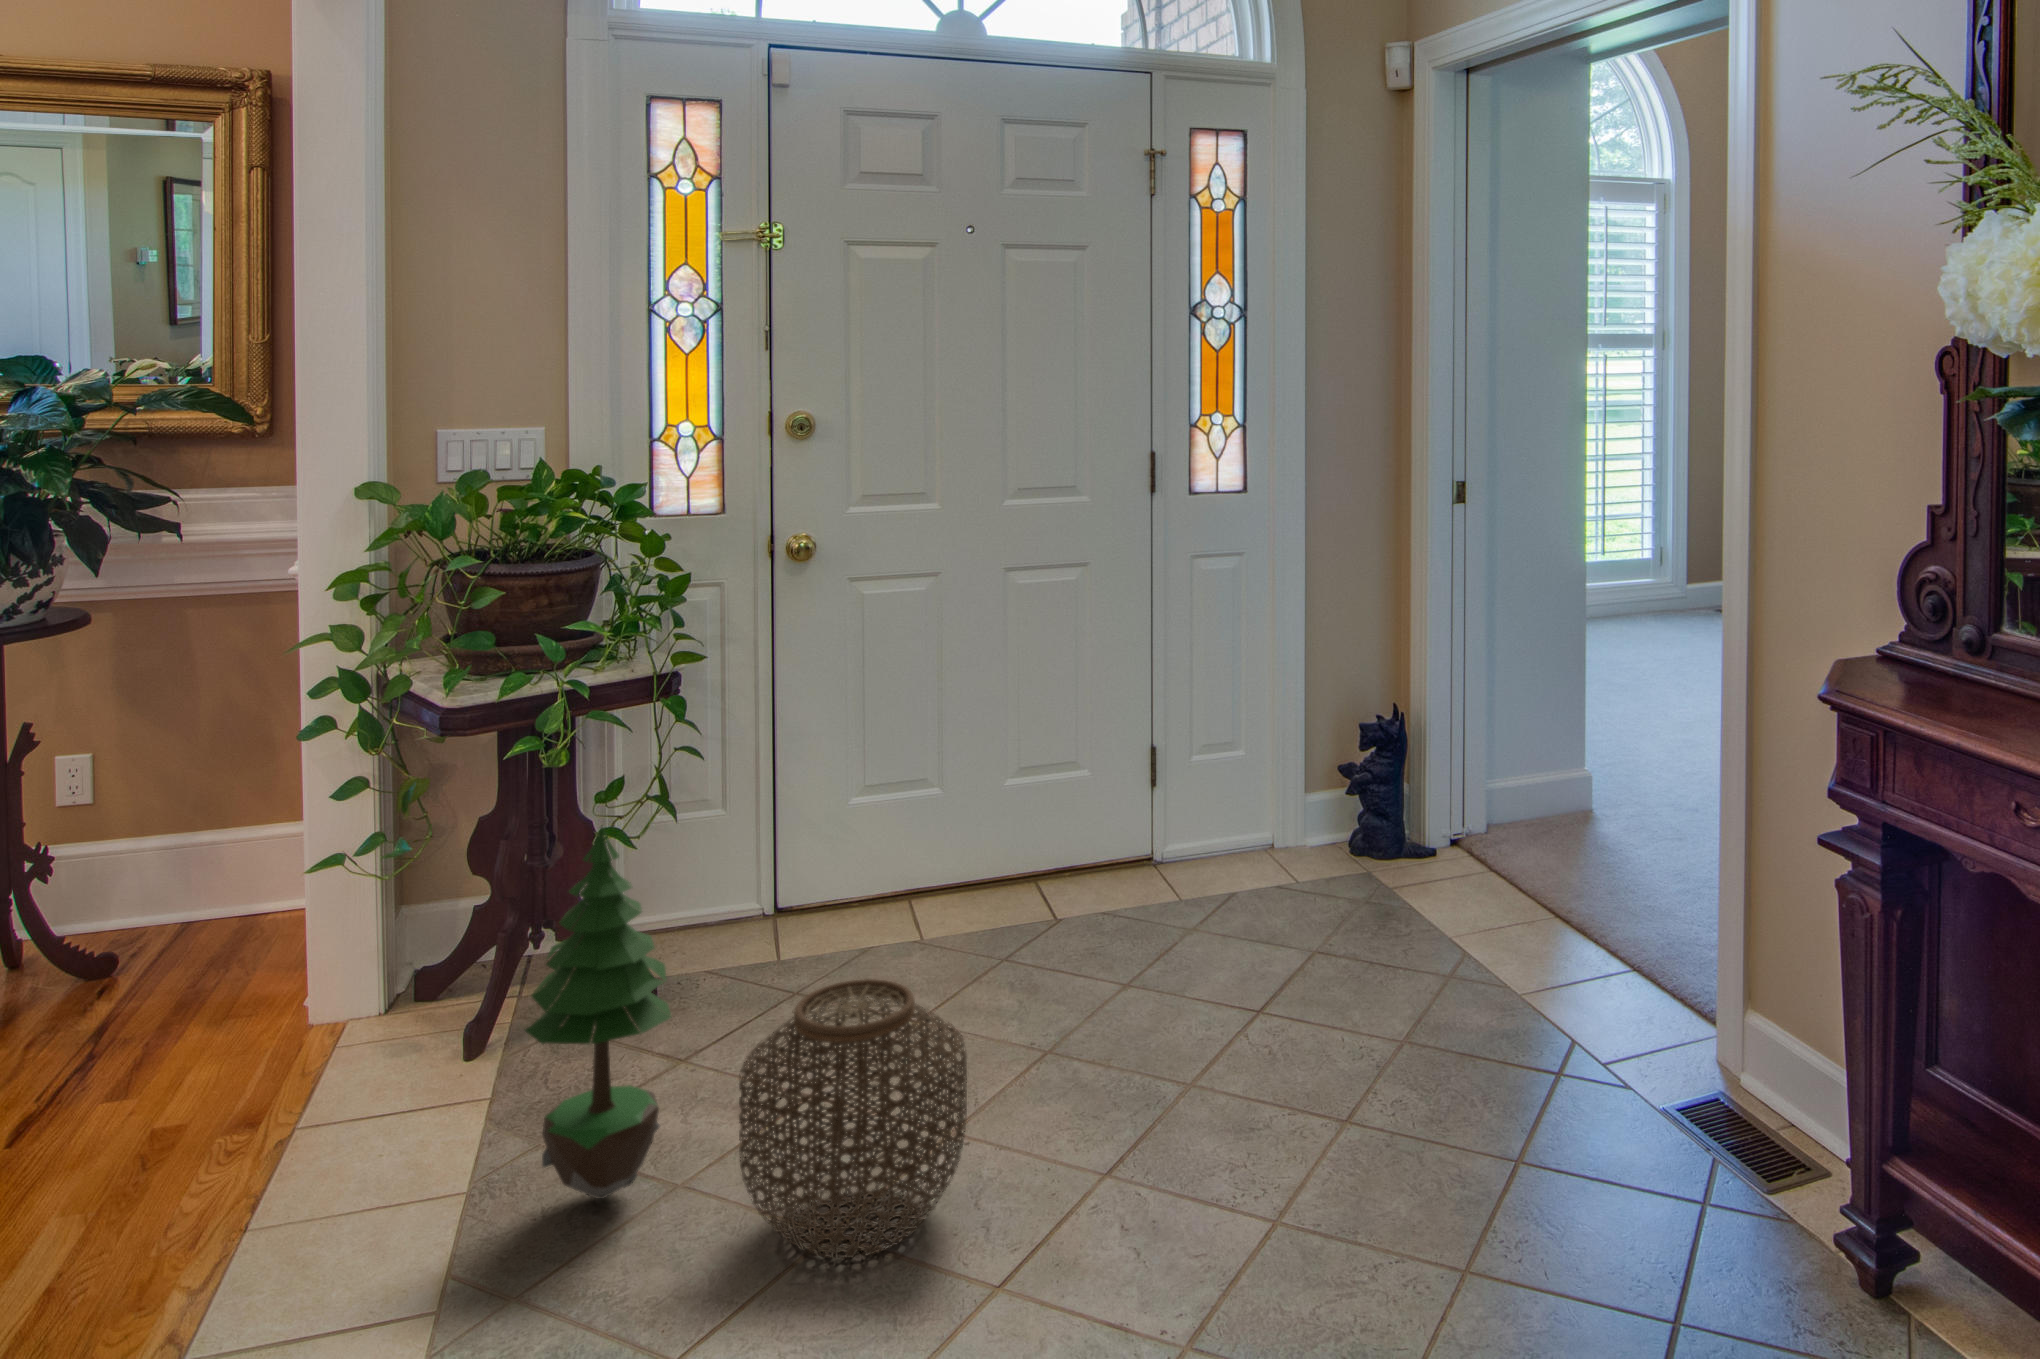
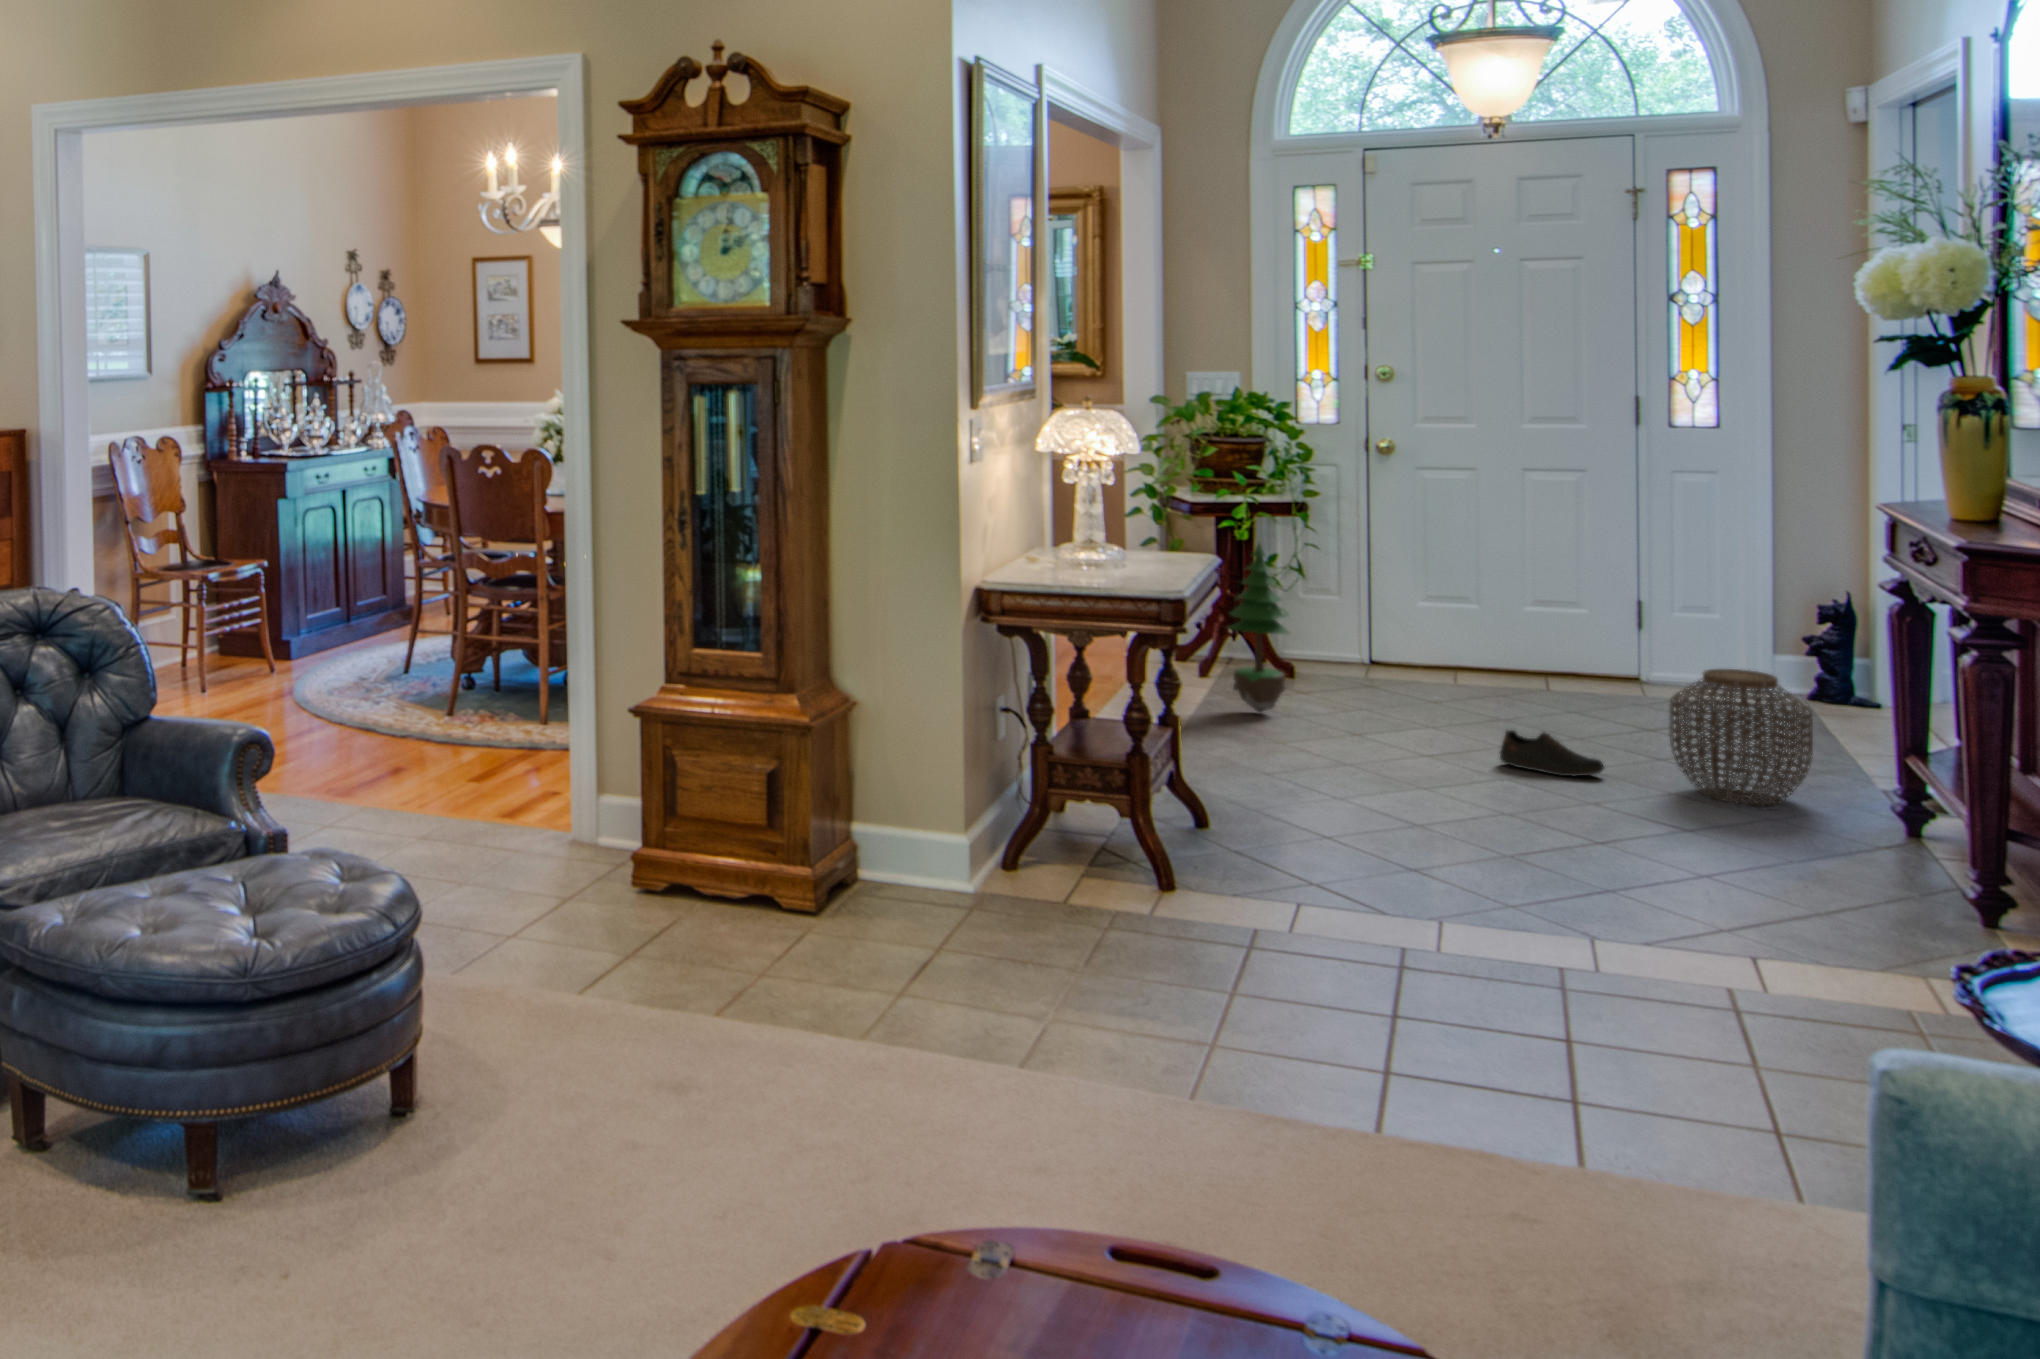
woven basket: present [739,979,967,1259] -> present [1669,669,1813,806]
shoe: none [1116,1172,1302,1271] -> present [1499,730,1604,776]

